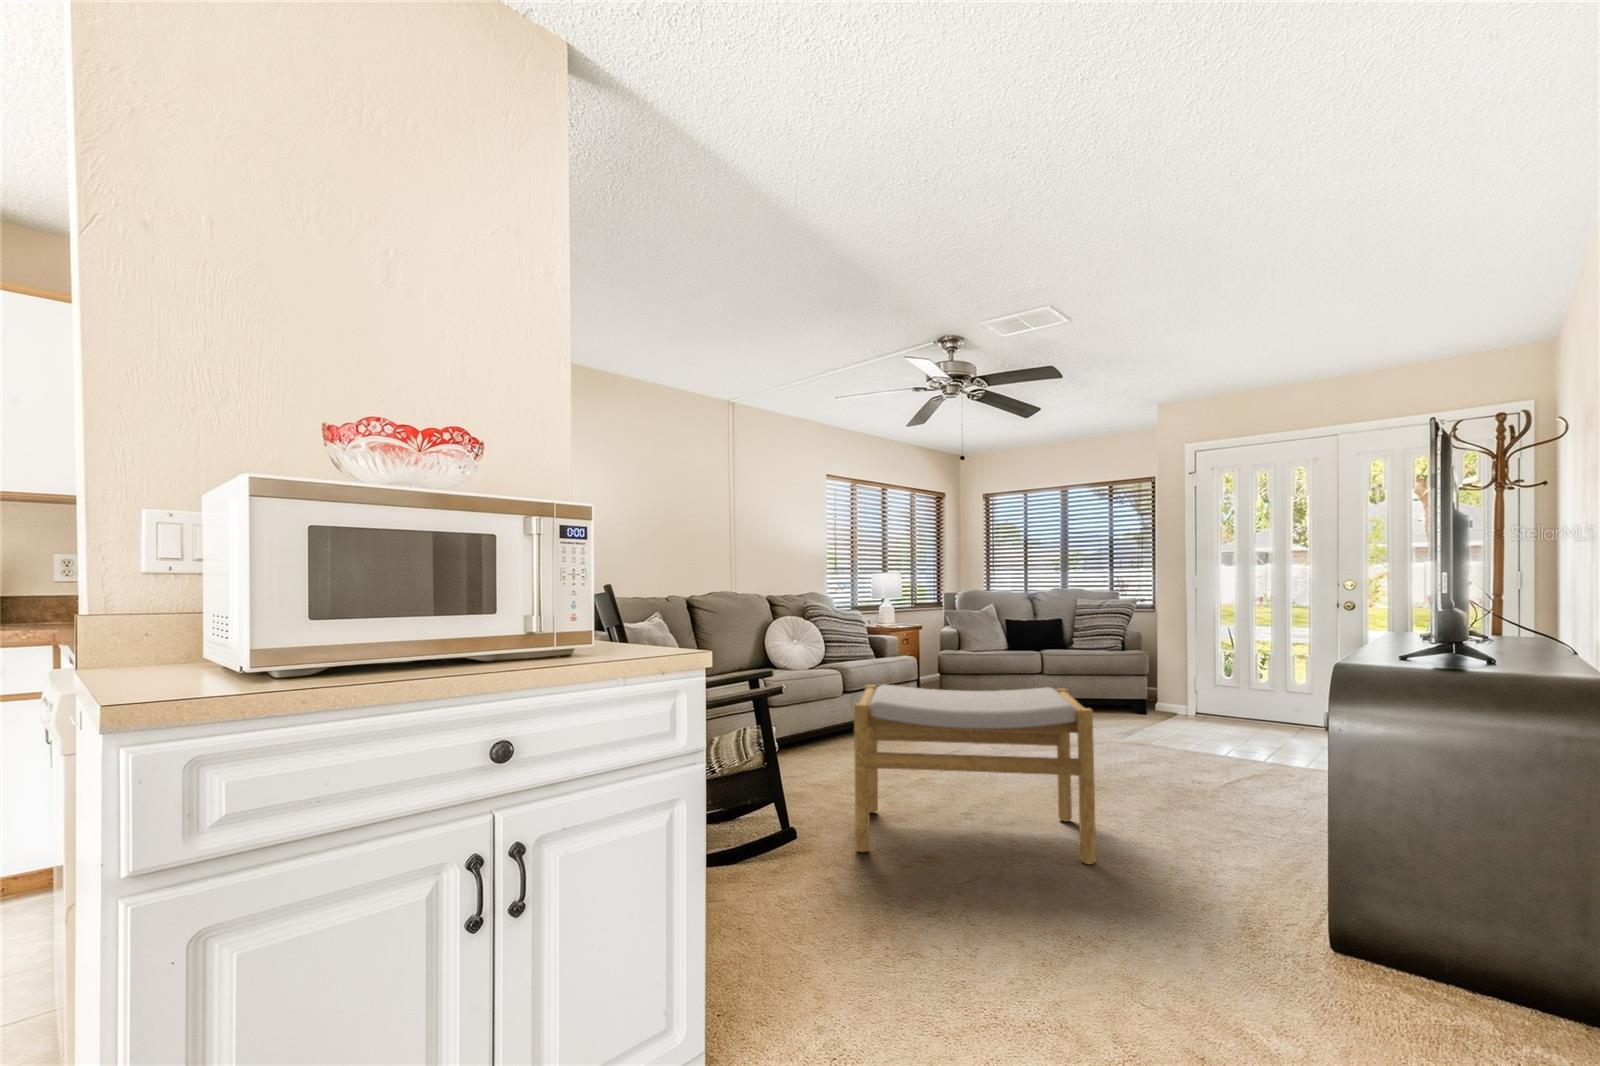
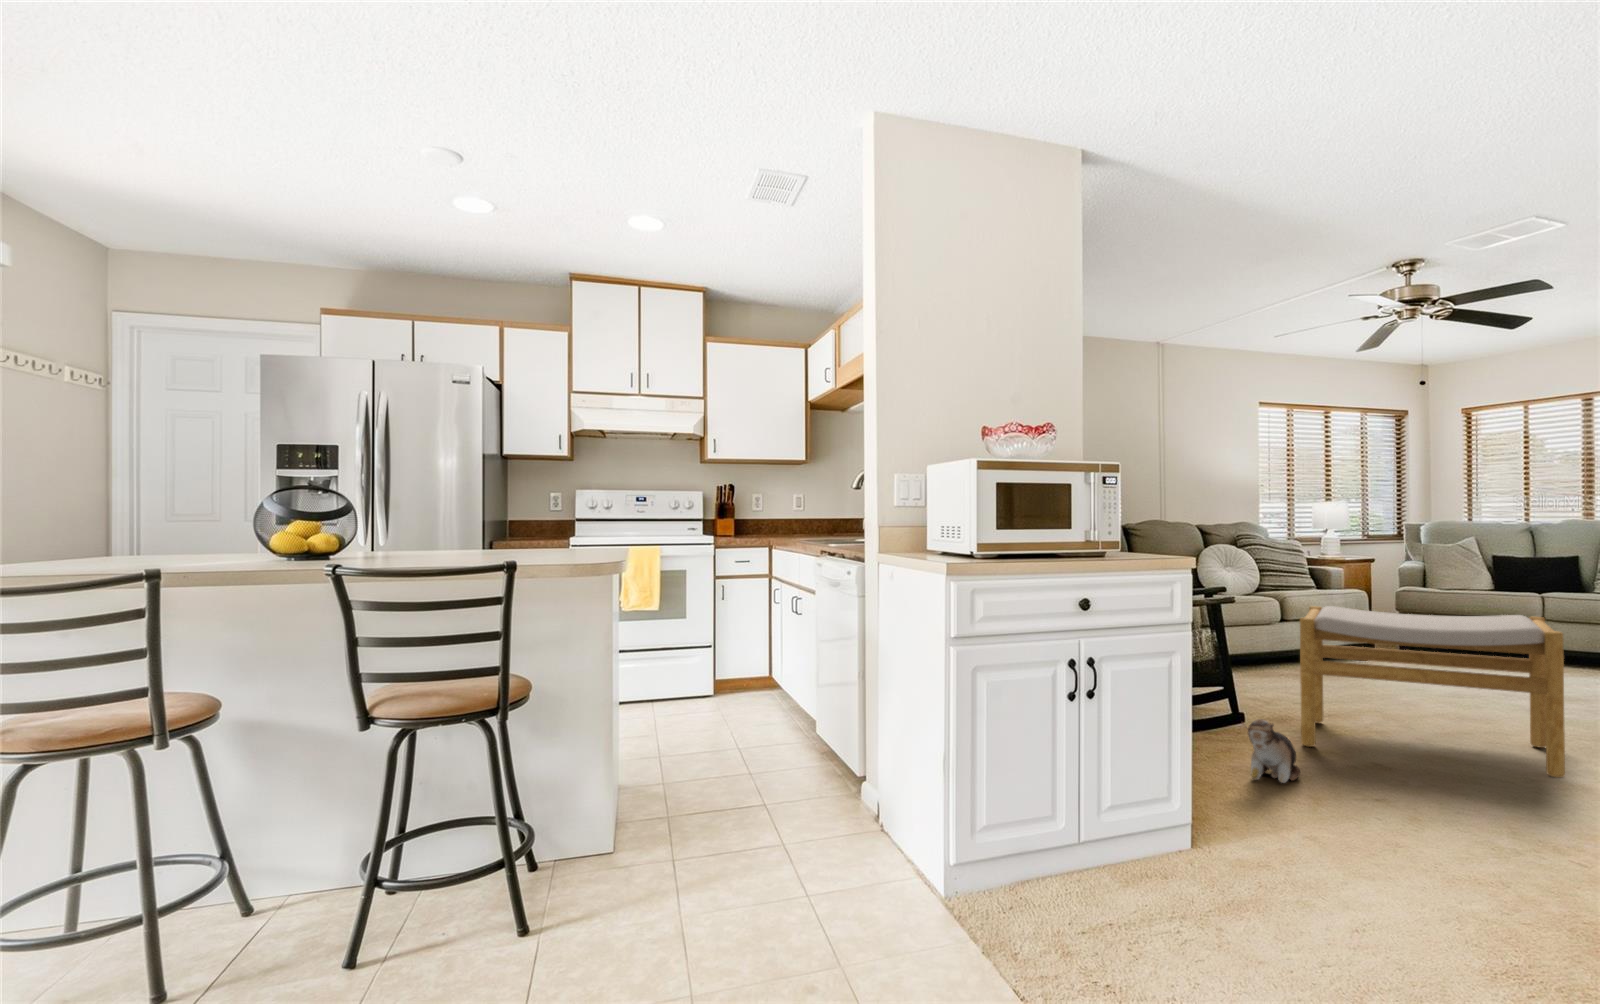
plush toy: none [785,846,852,926] -> present [1247,719,1300,783]

